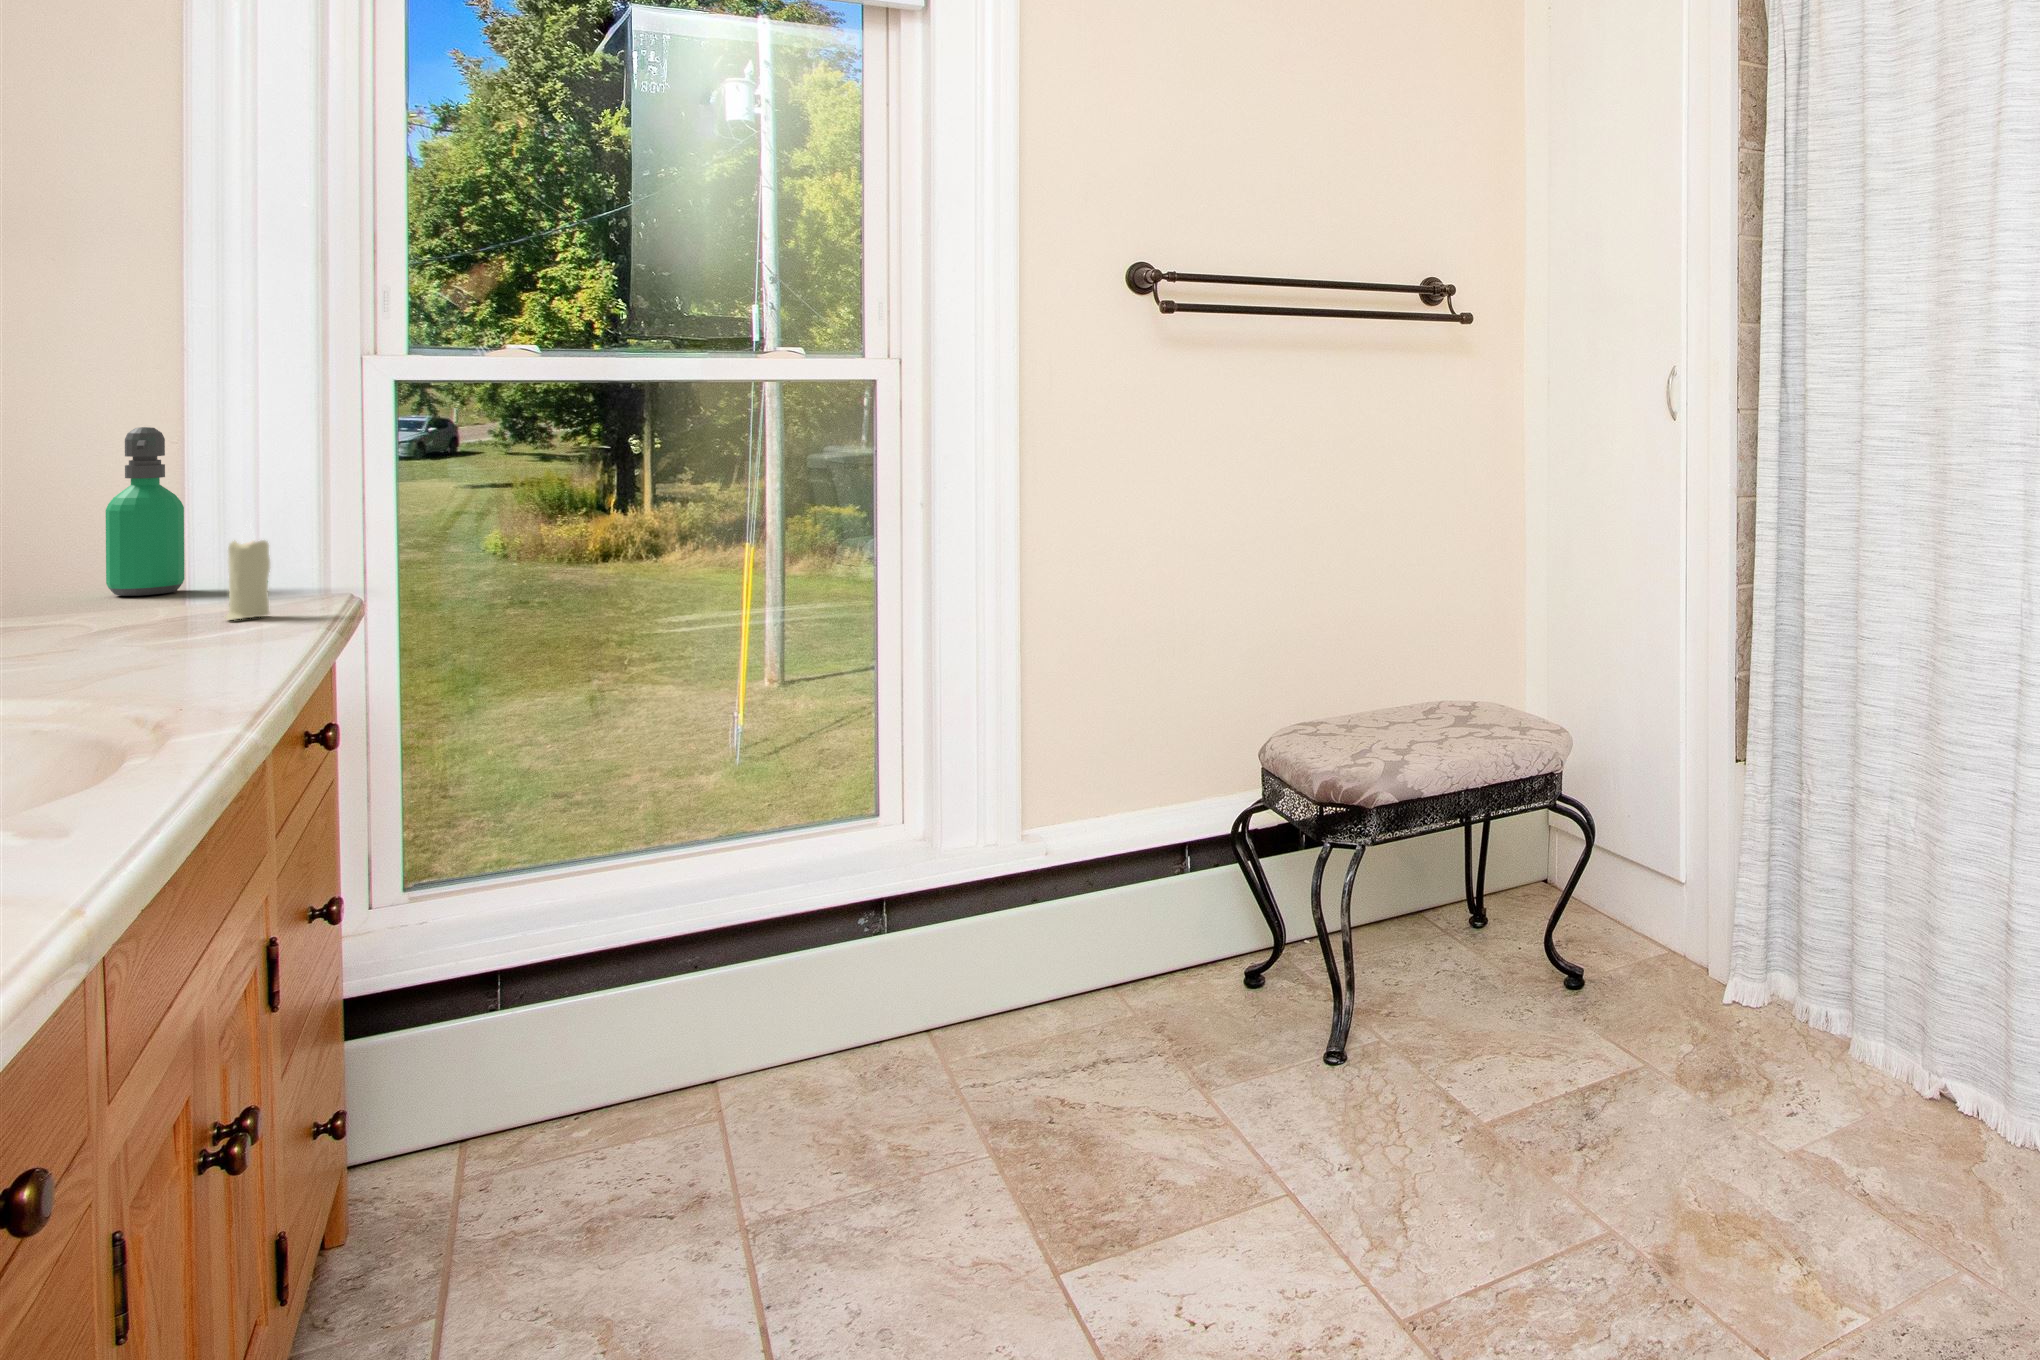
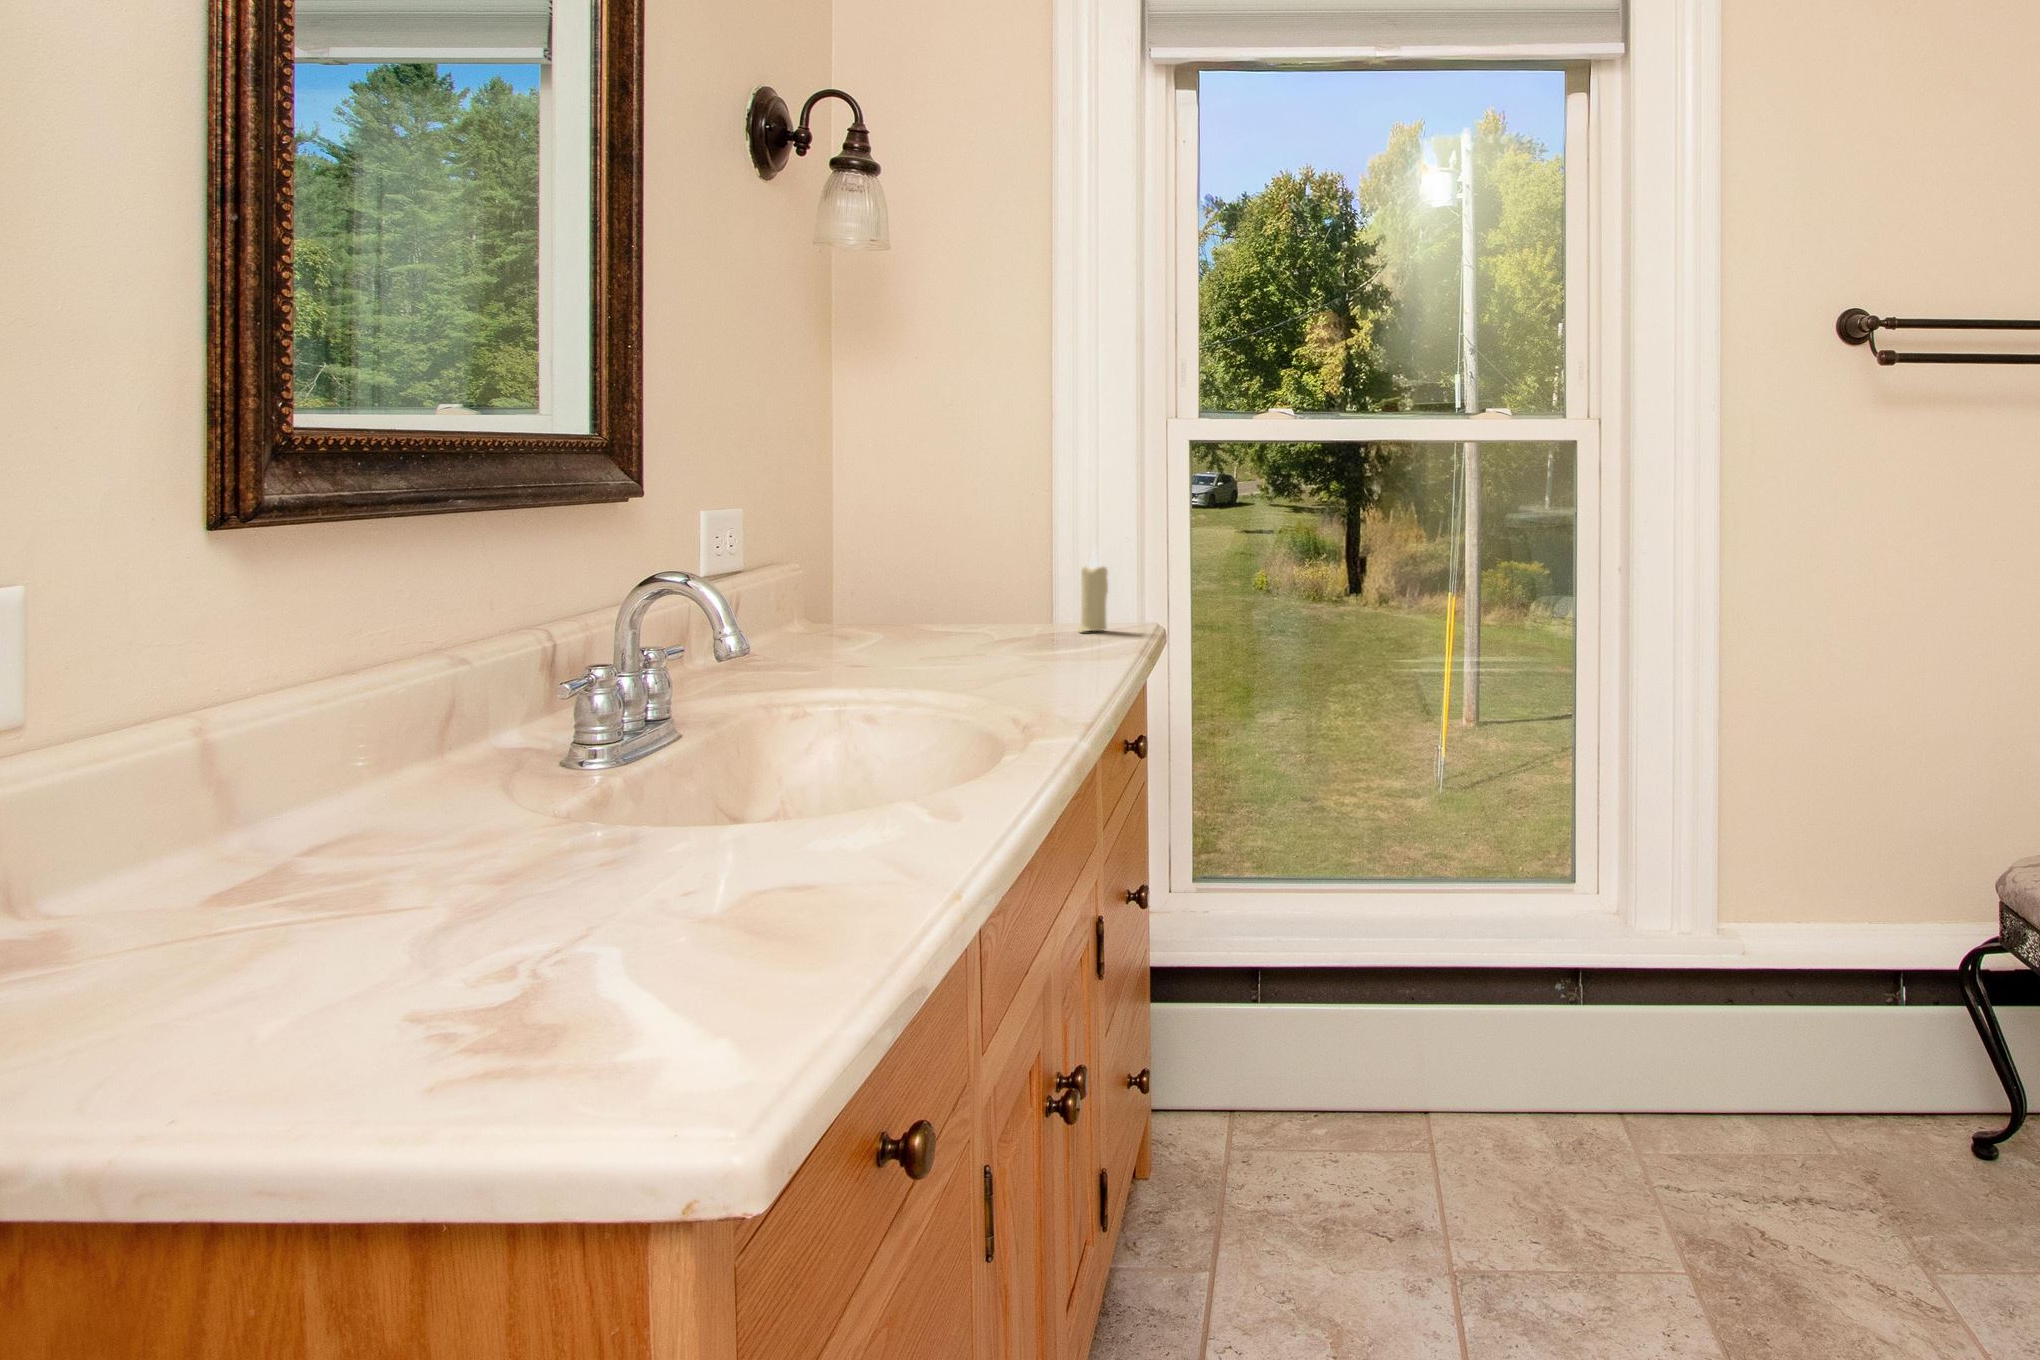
soap dispenser: present [106,427,184,596] -> none [1008,477,1056,610]

